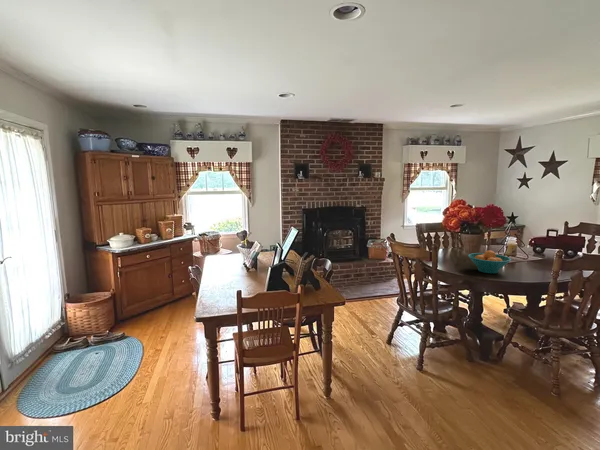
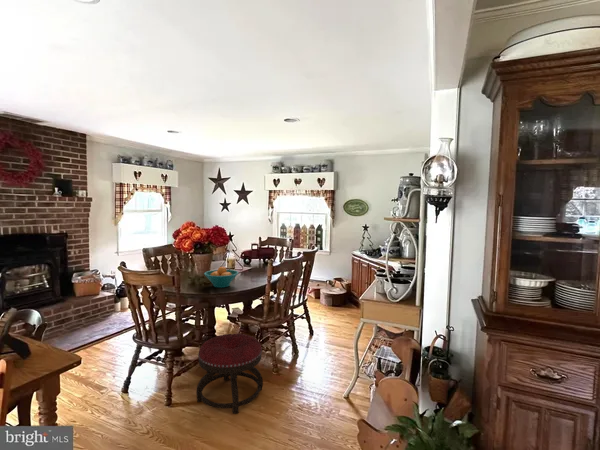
ottoman: none [448,323,532,412] -> present [196,333,263,414]

